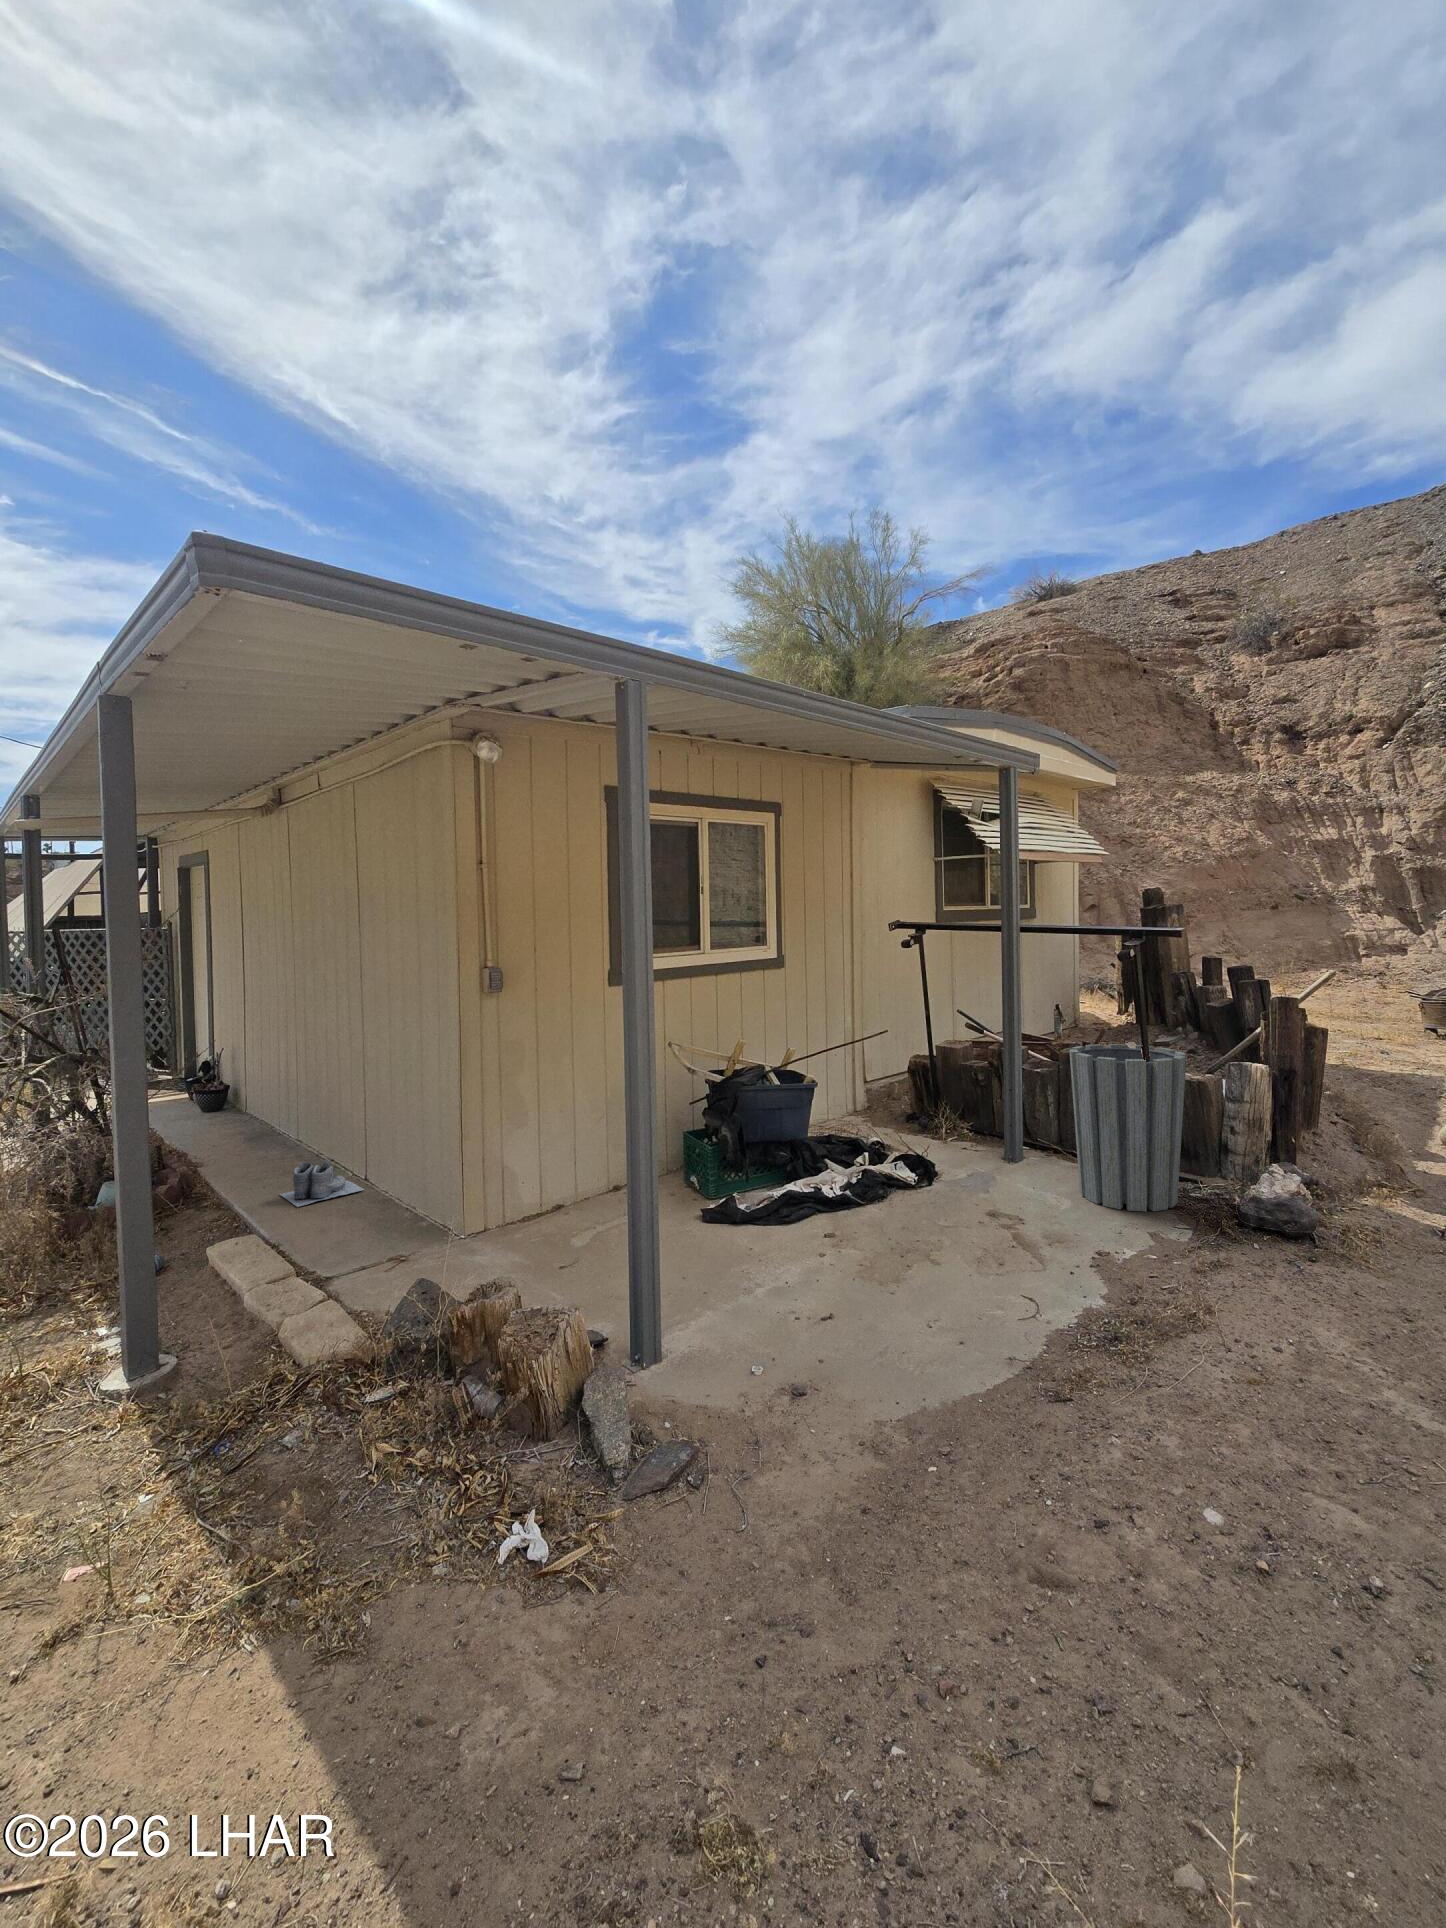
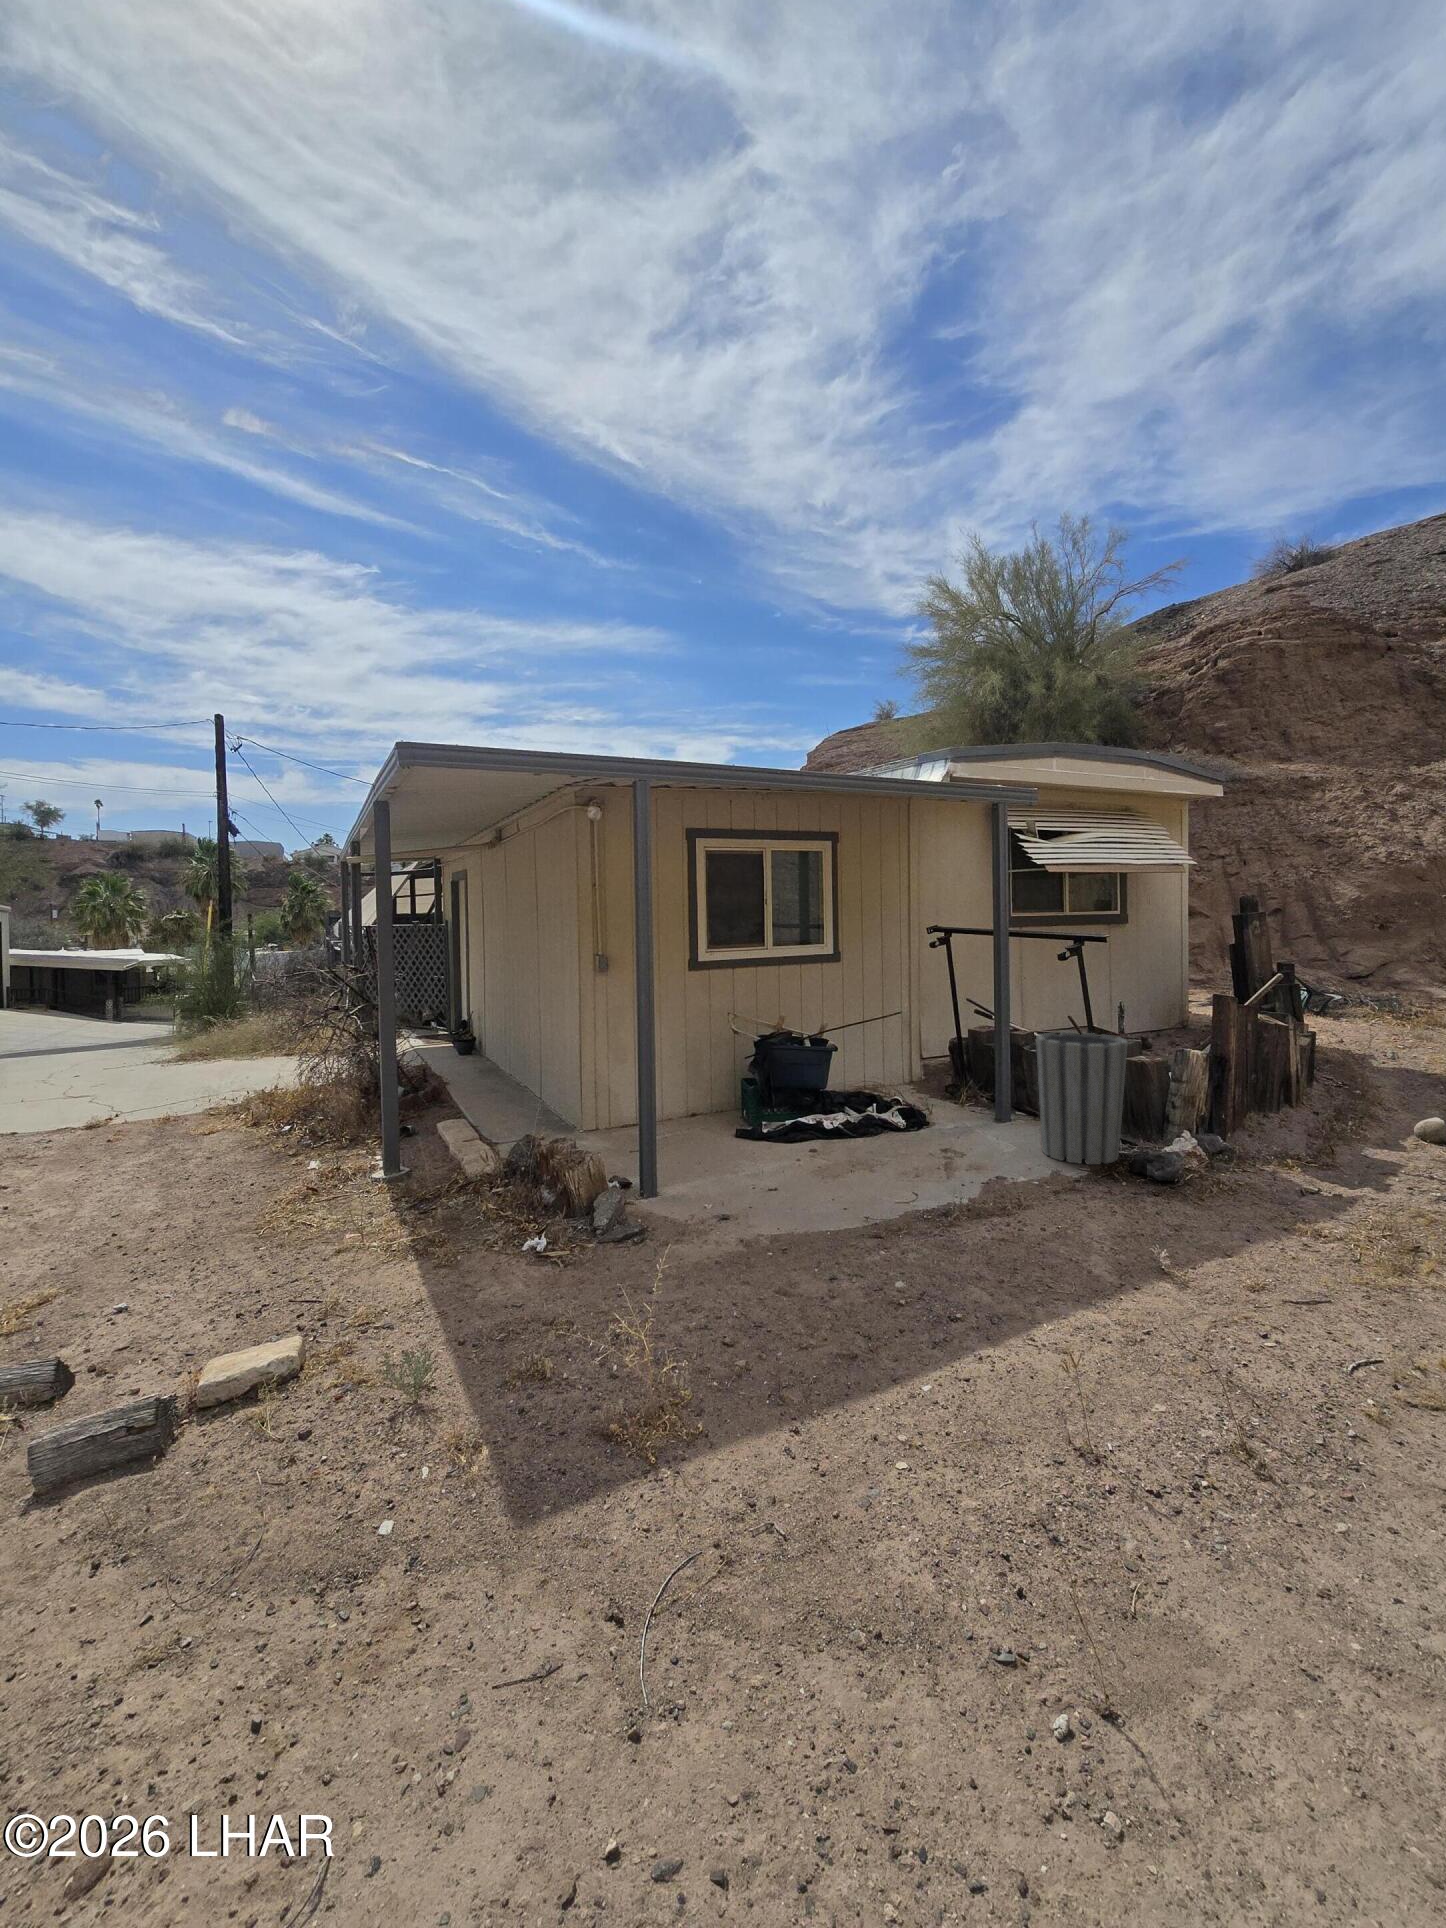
boots: present [280,1160,364,1207] -> none [486,1079,536,1106]

